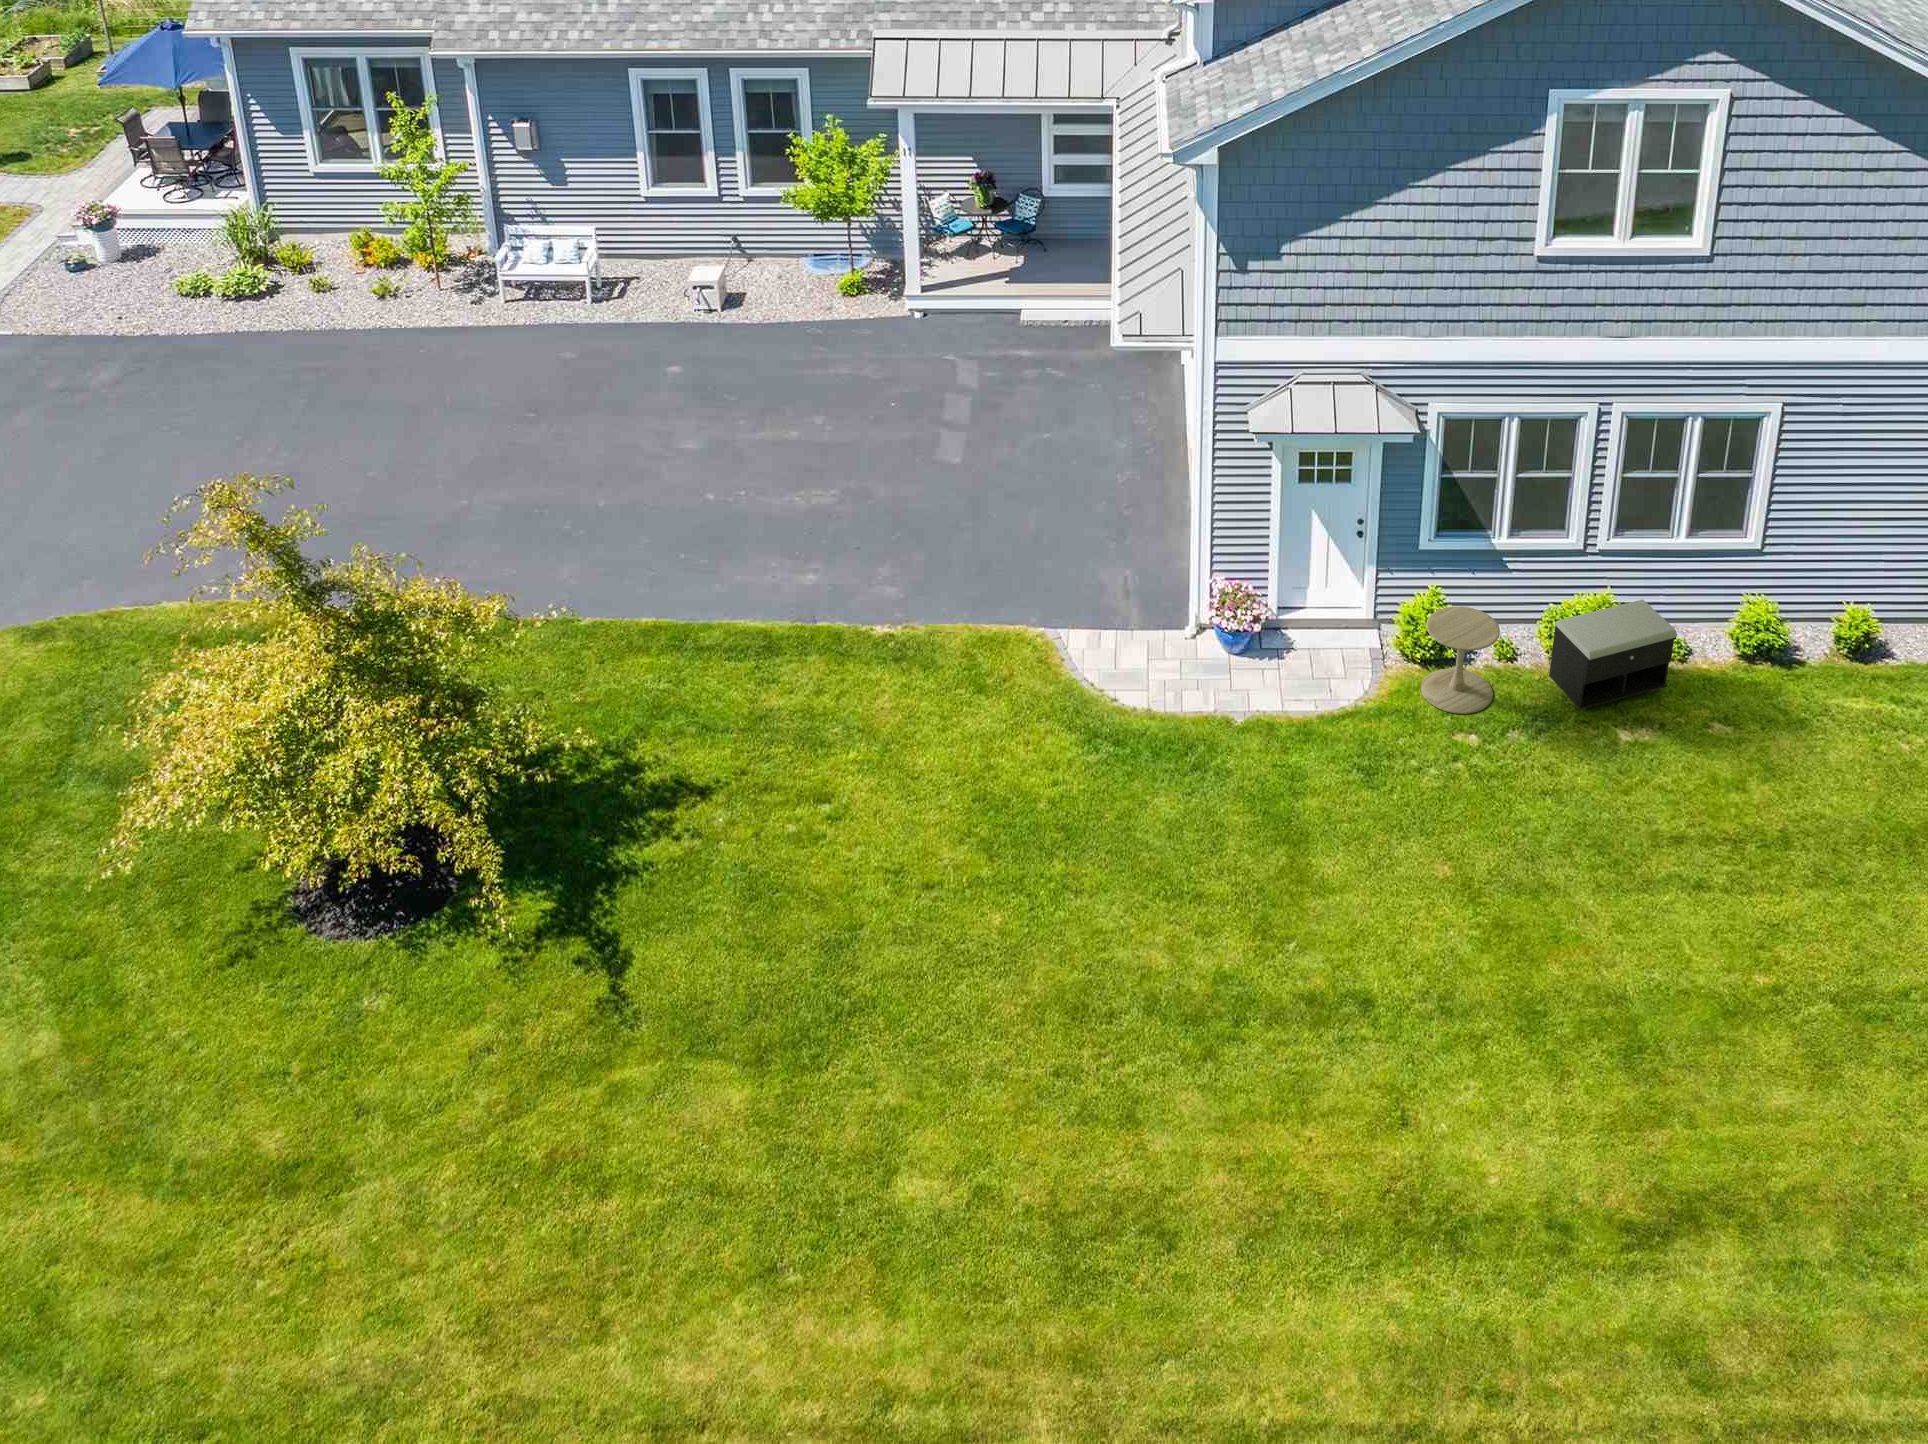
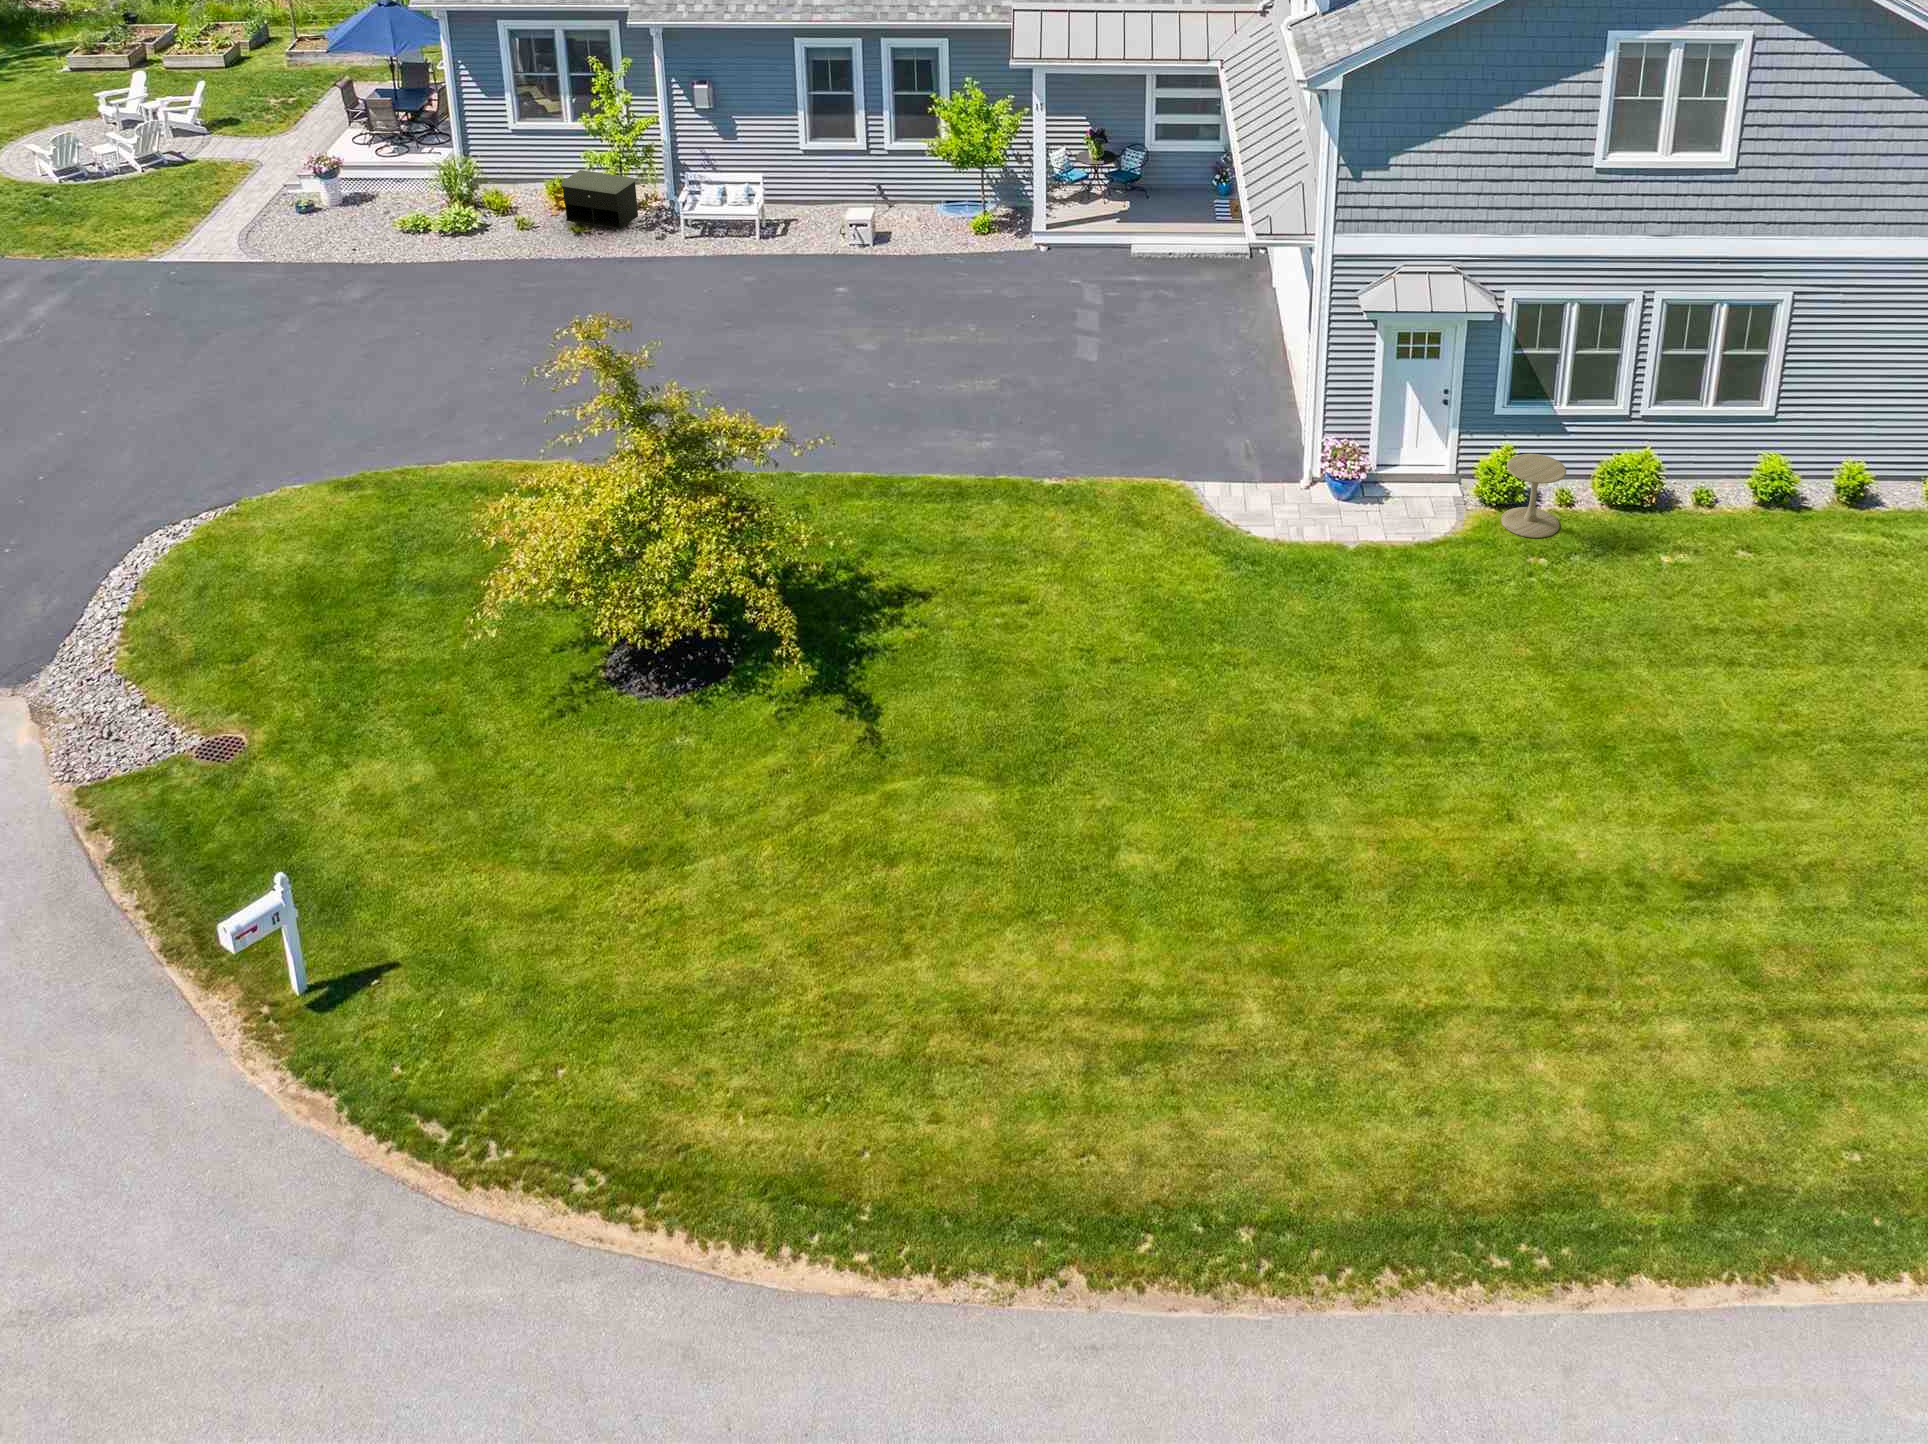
storage bench: present [1549,600,1677,710] -> present [561,170,638,231]

